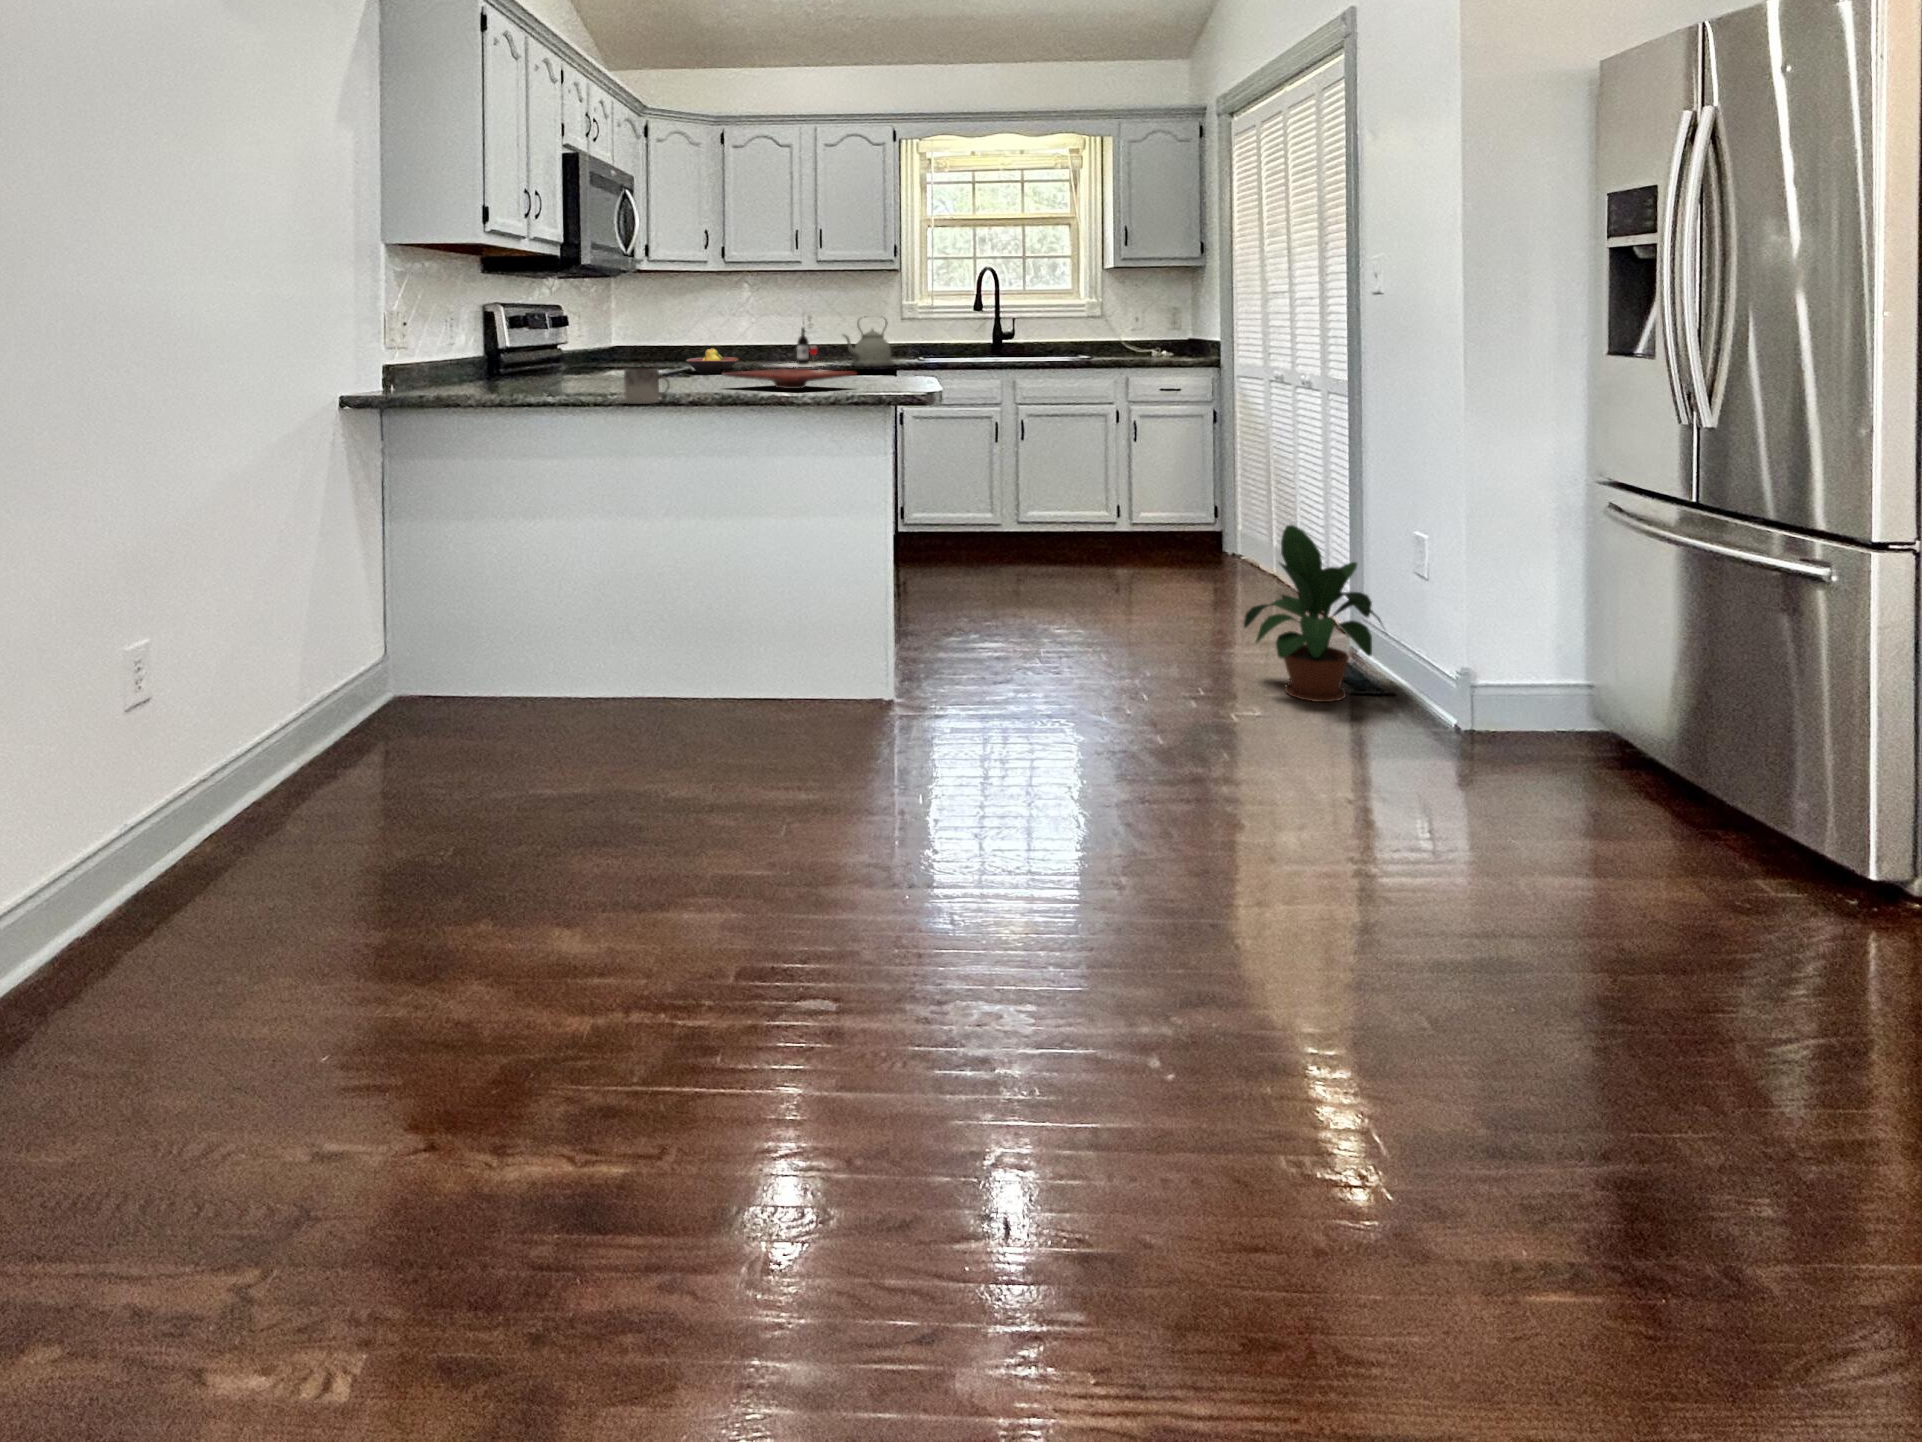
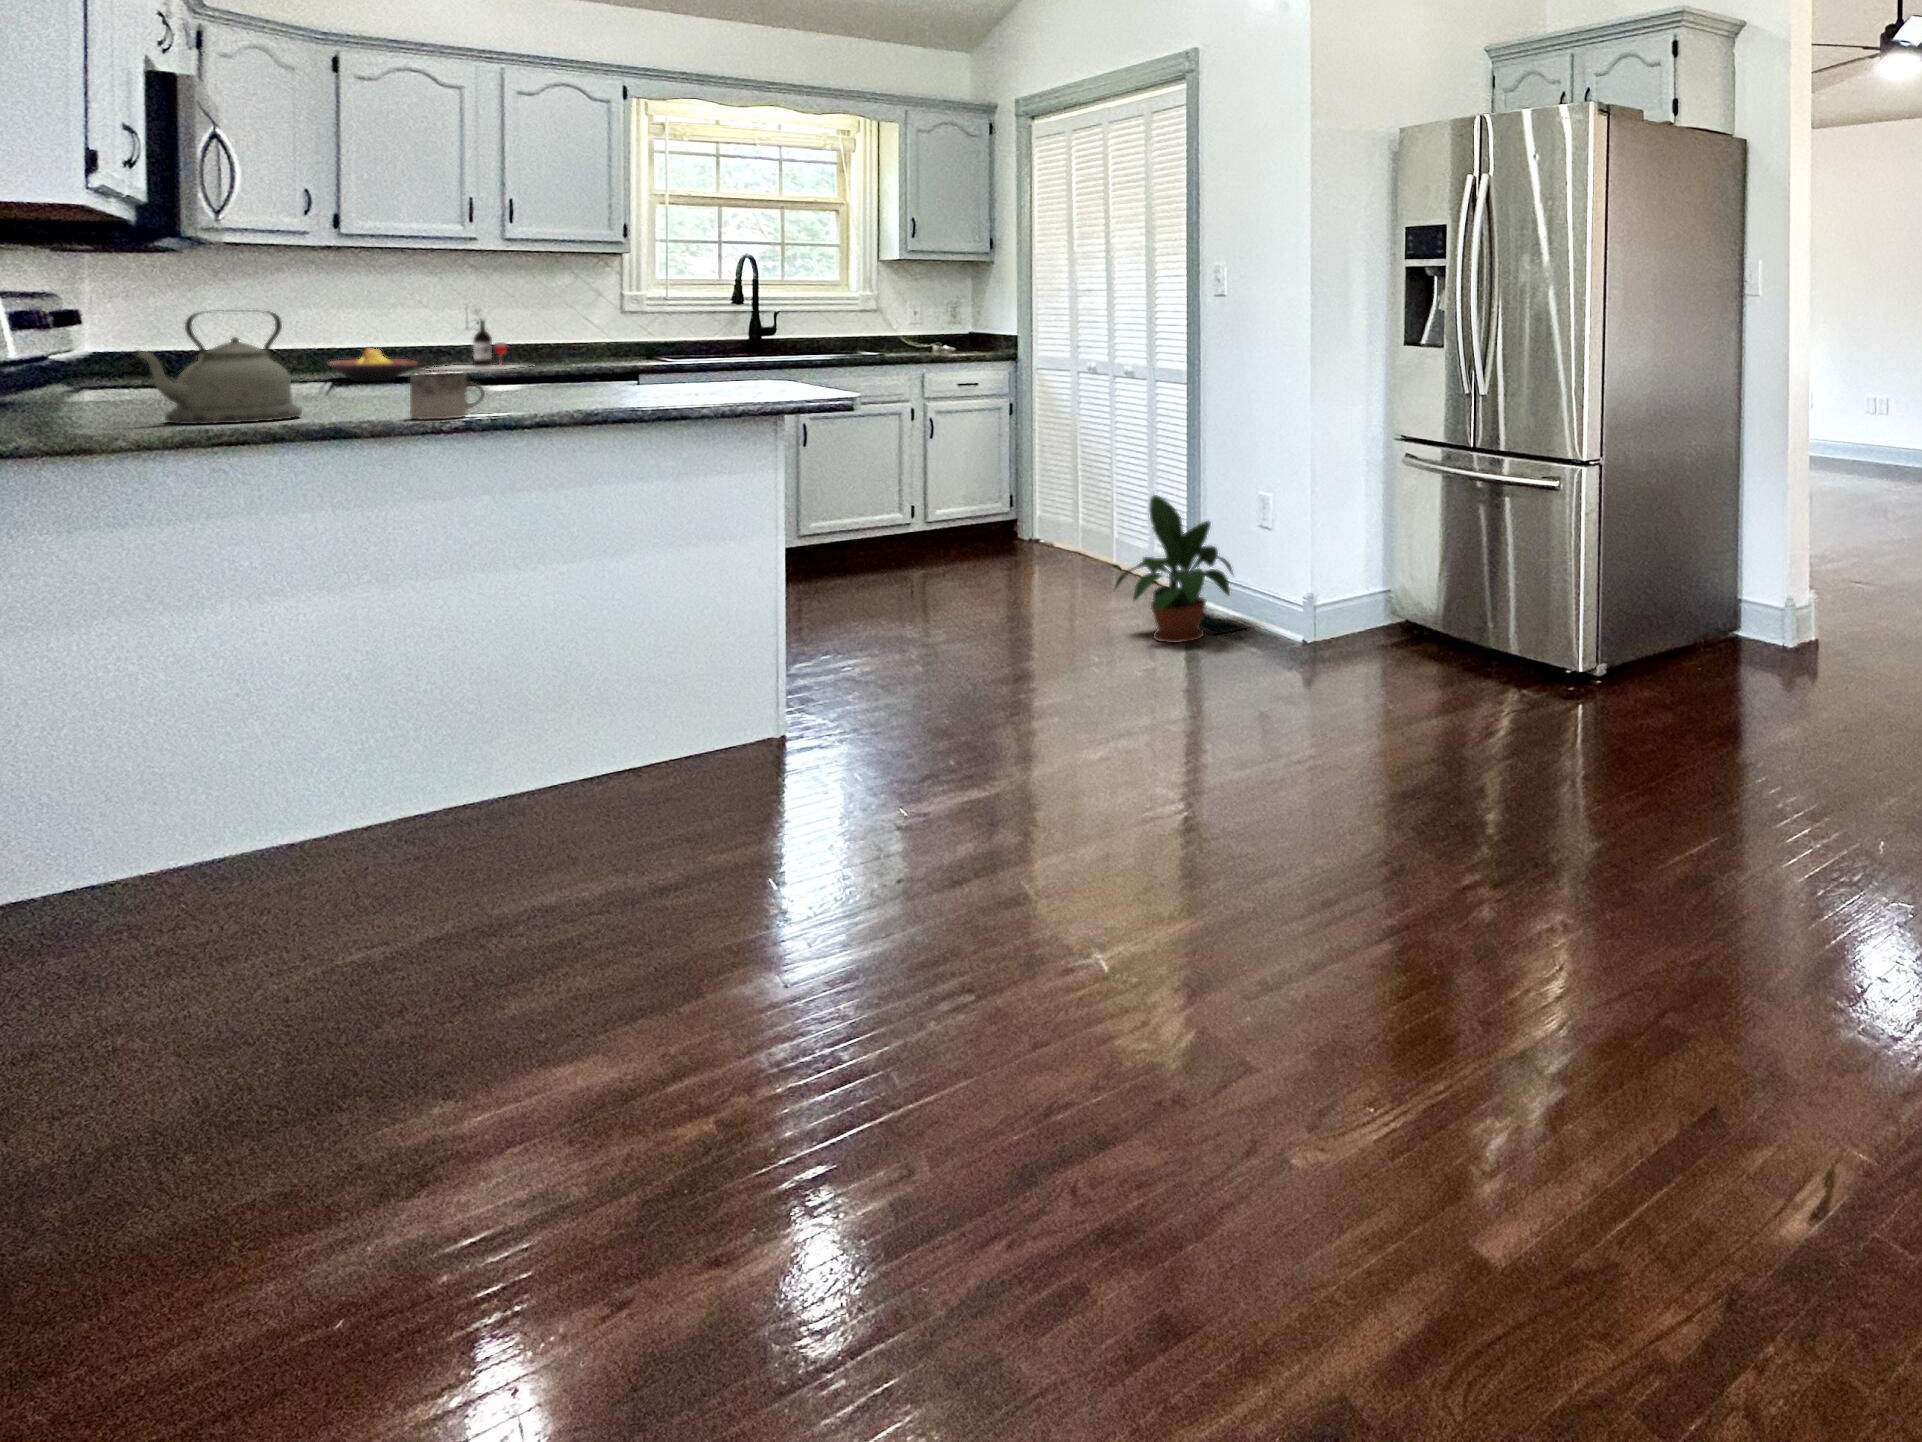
kettle: present [843,319,894,367] -> present [135,310,302,424]
cutting board: present [723,369,856,389] -> none [485,372,687,394]

